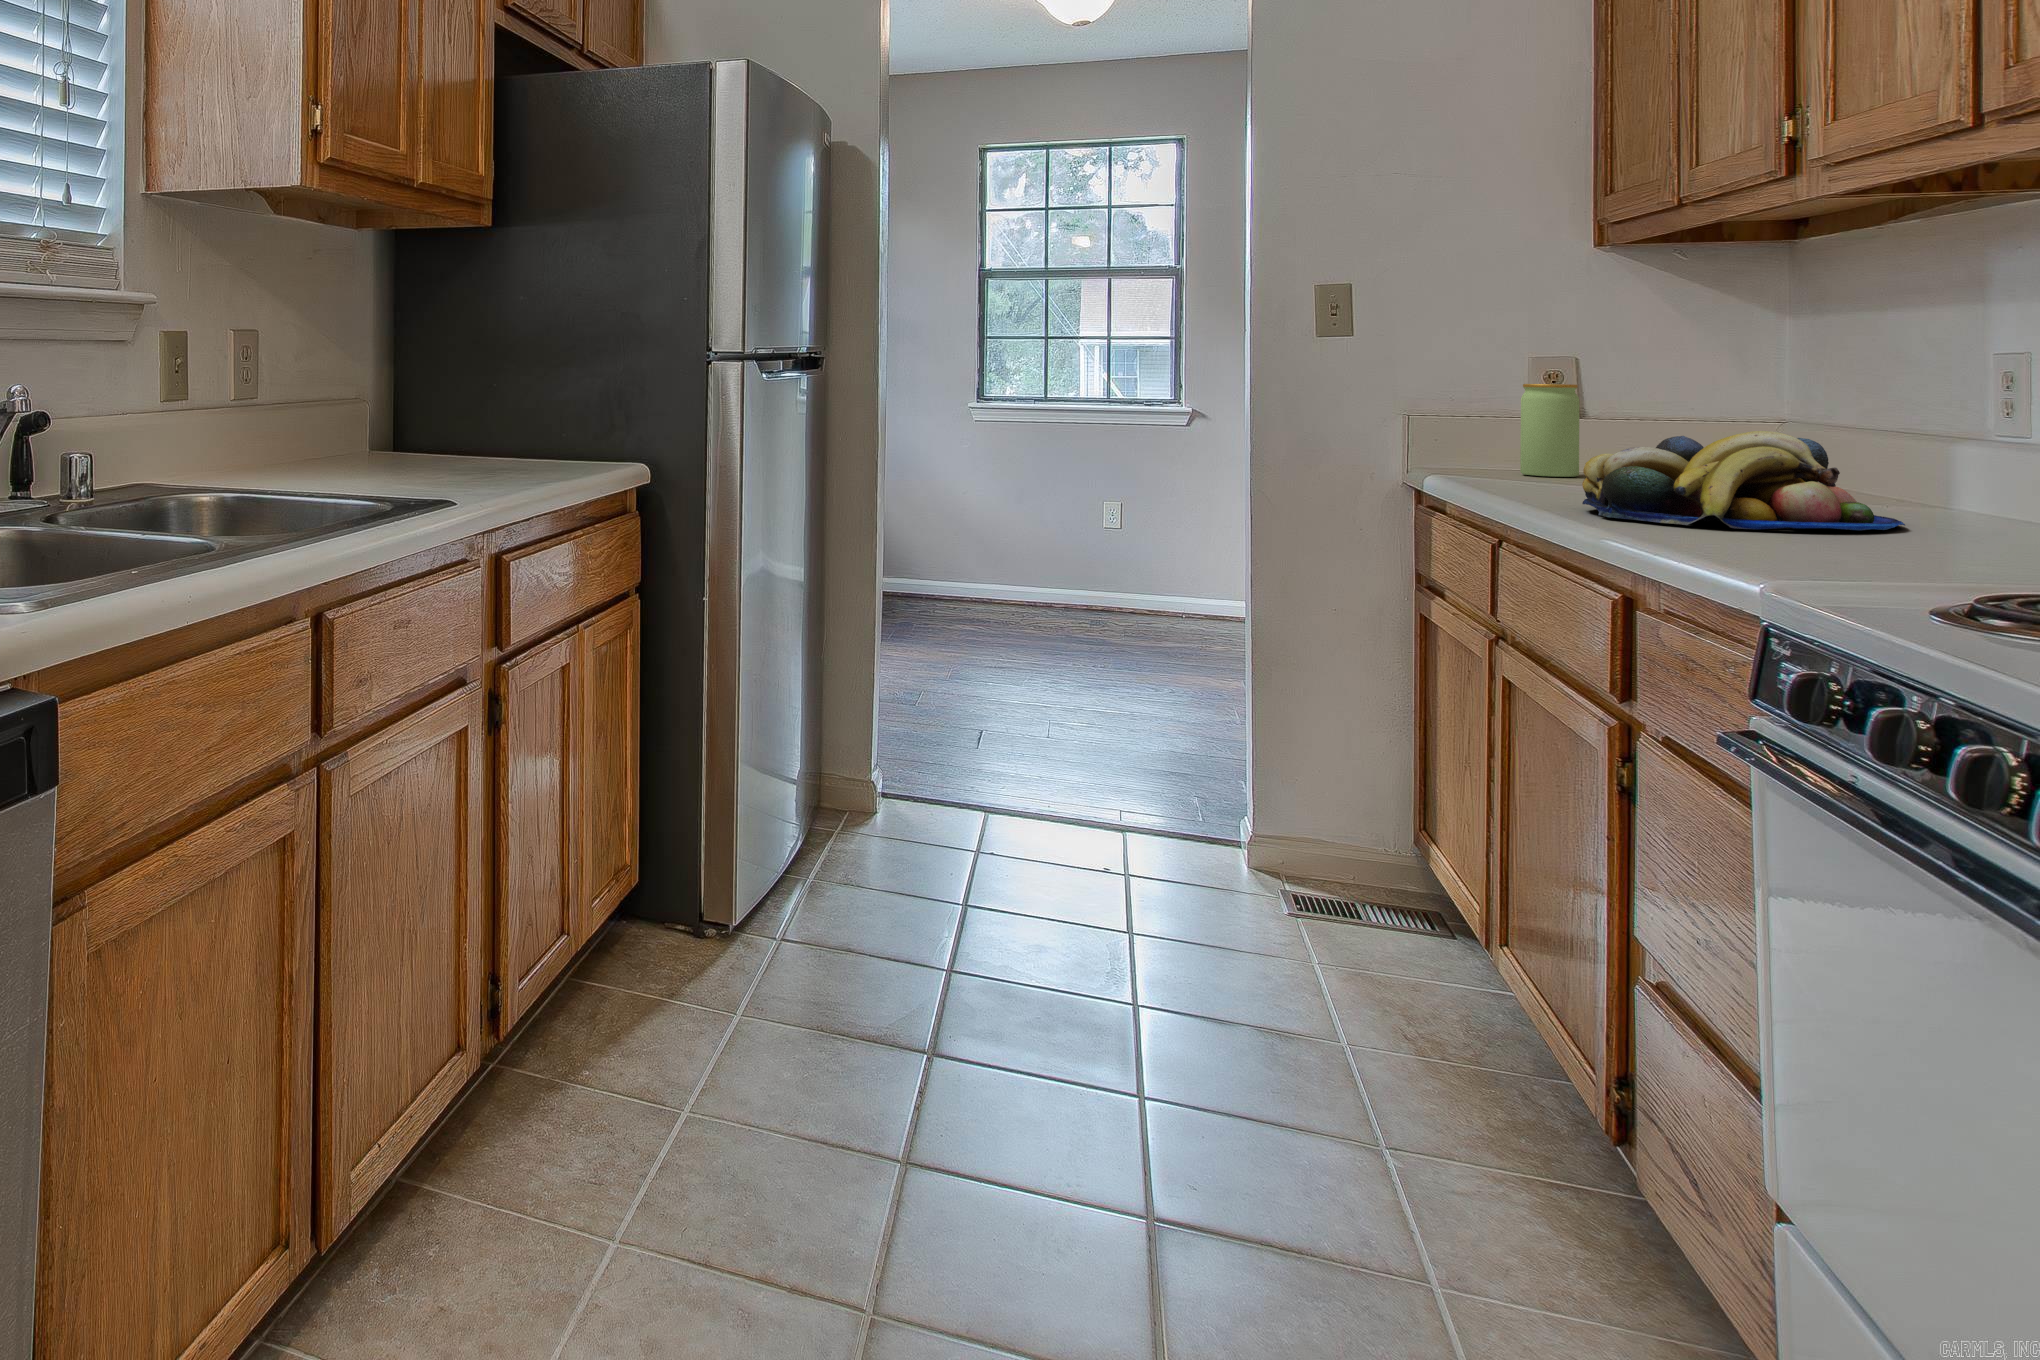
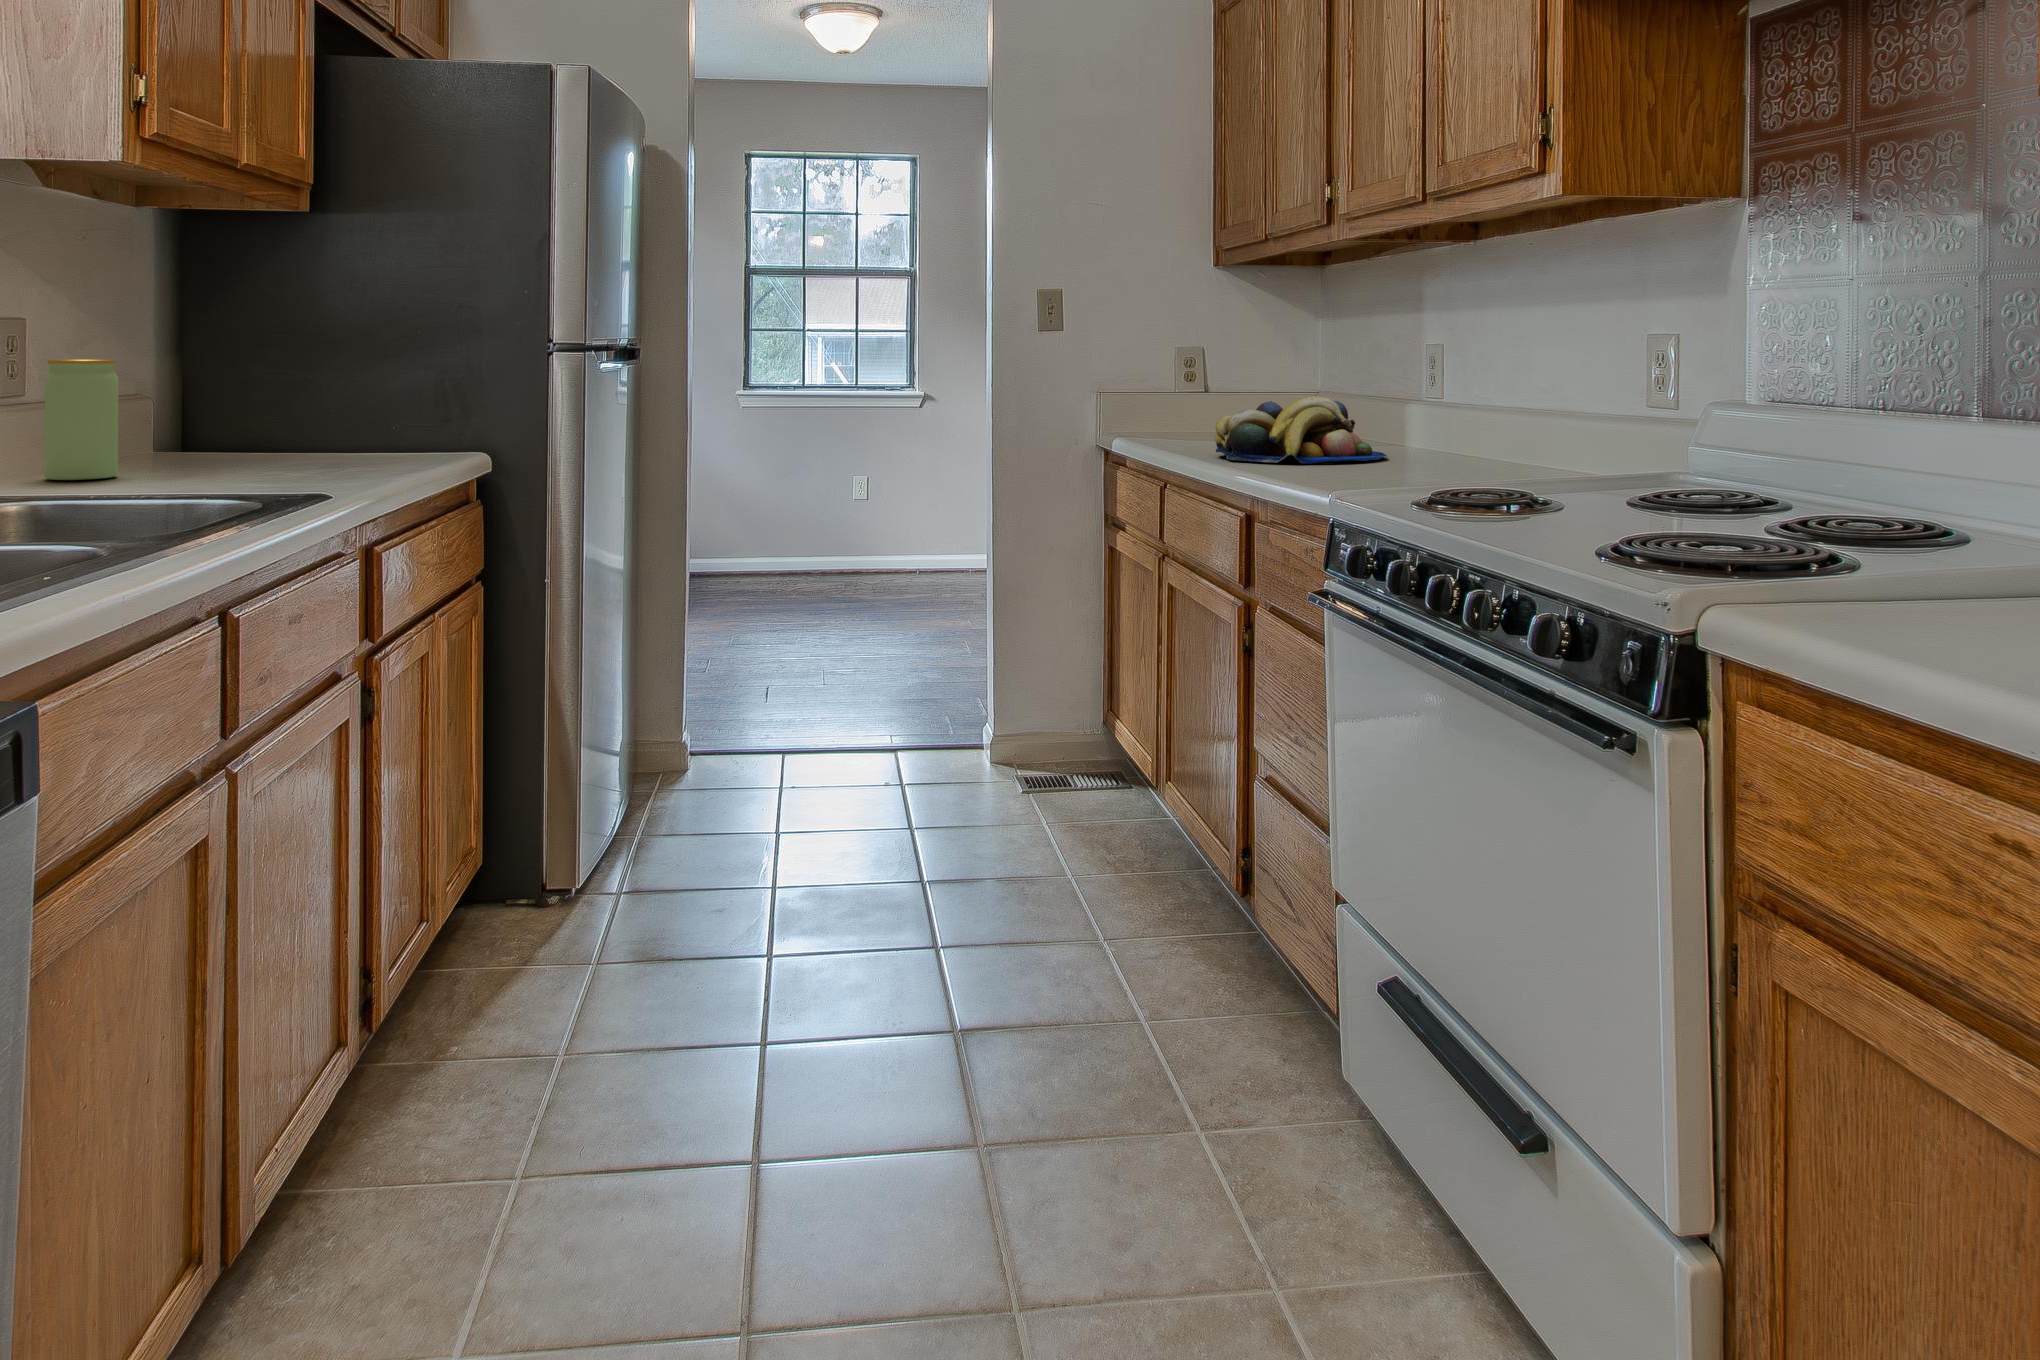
jar: present [1520,384,1580,477] -> present [44,359,118,480]

